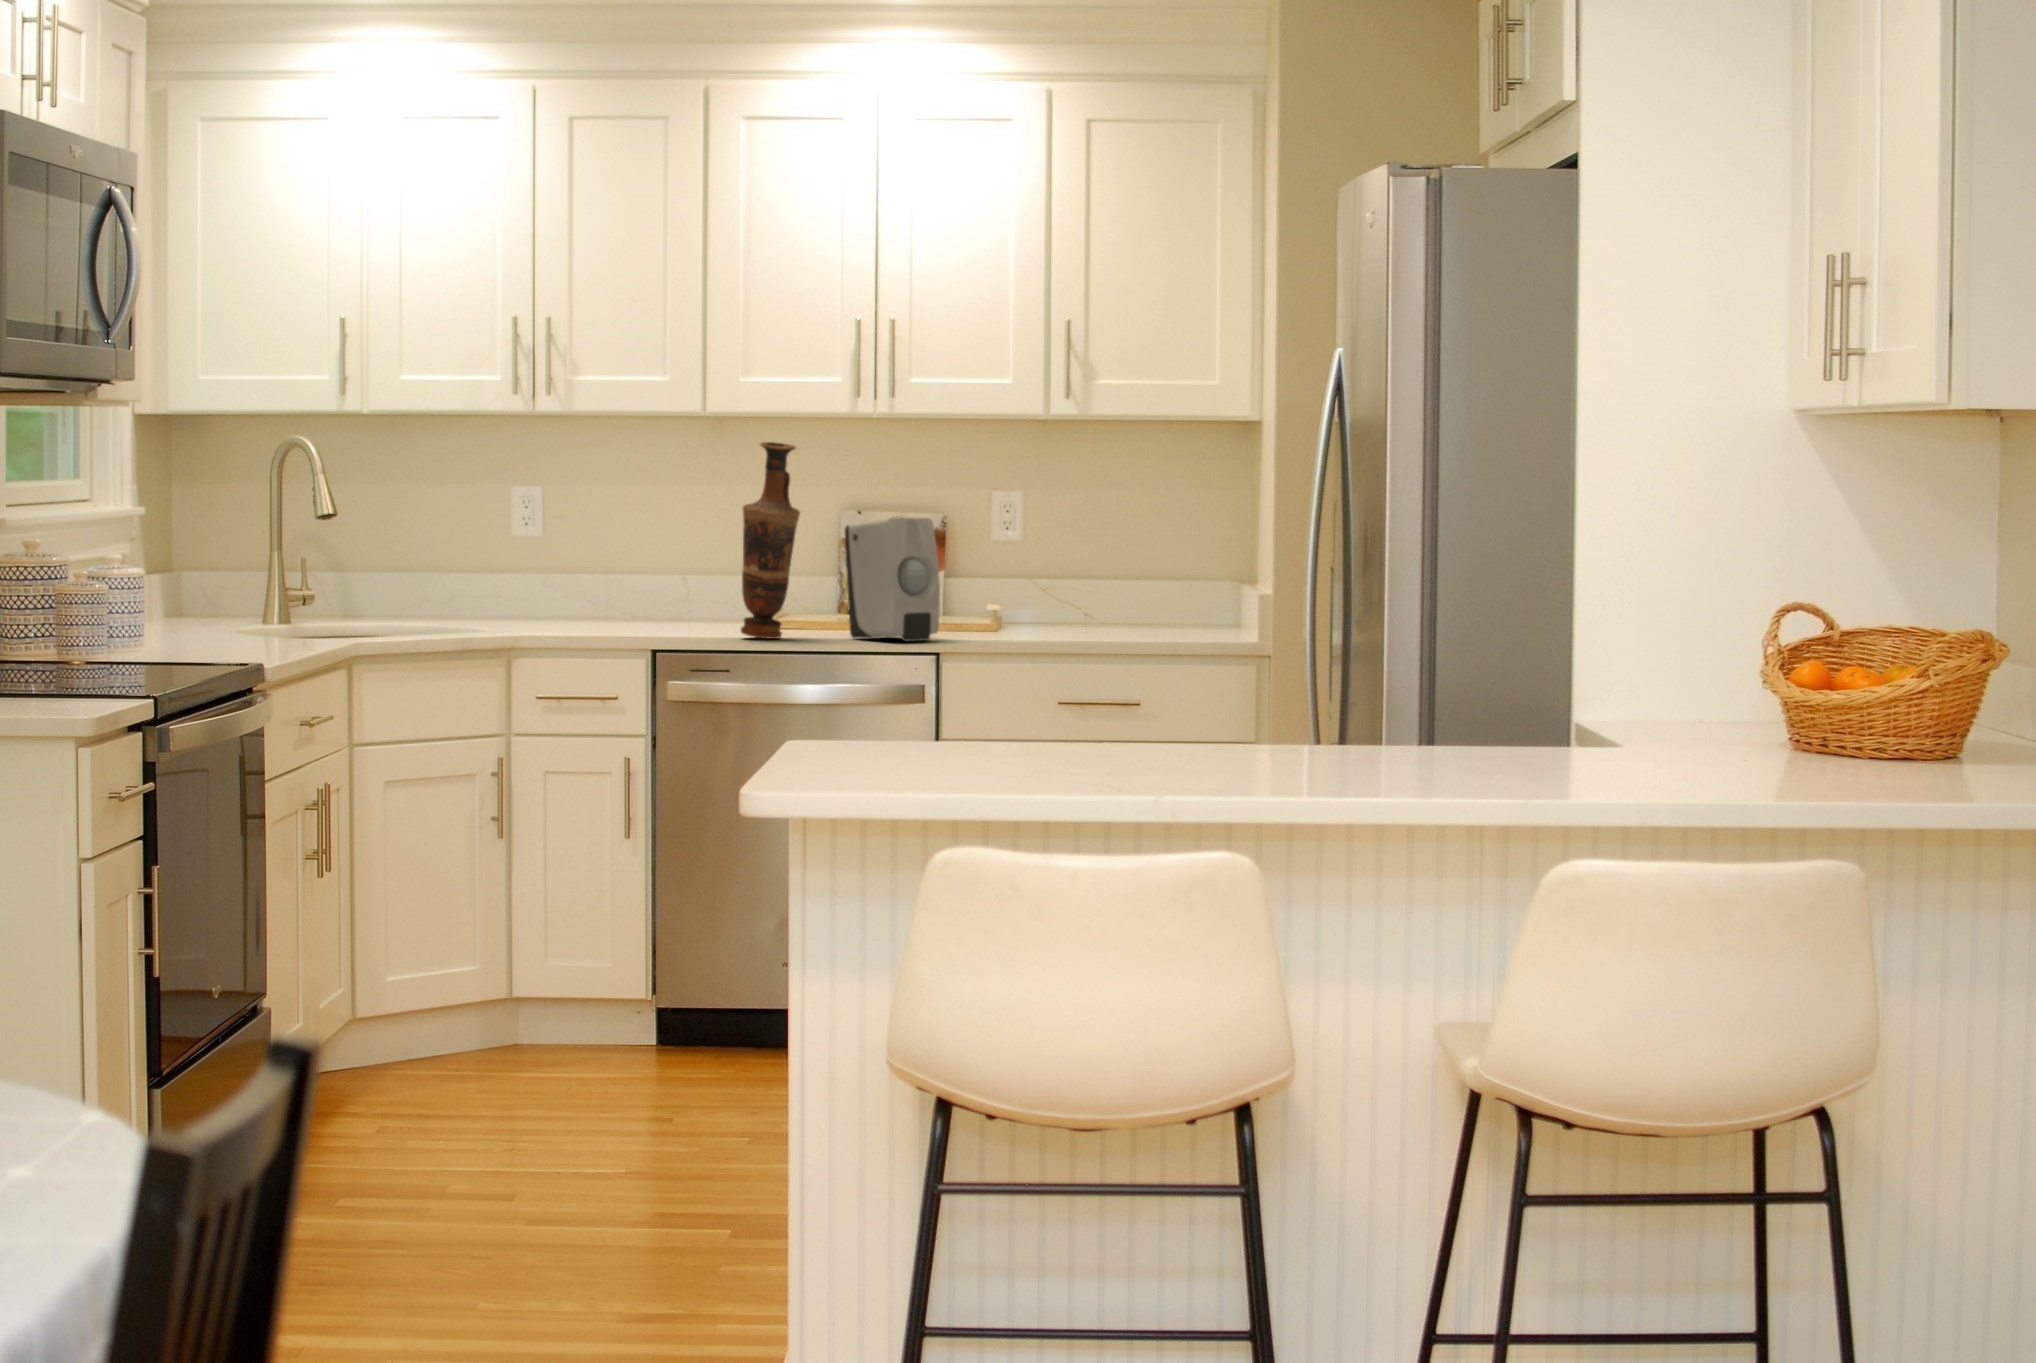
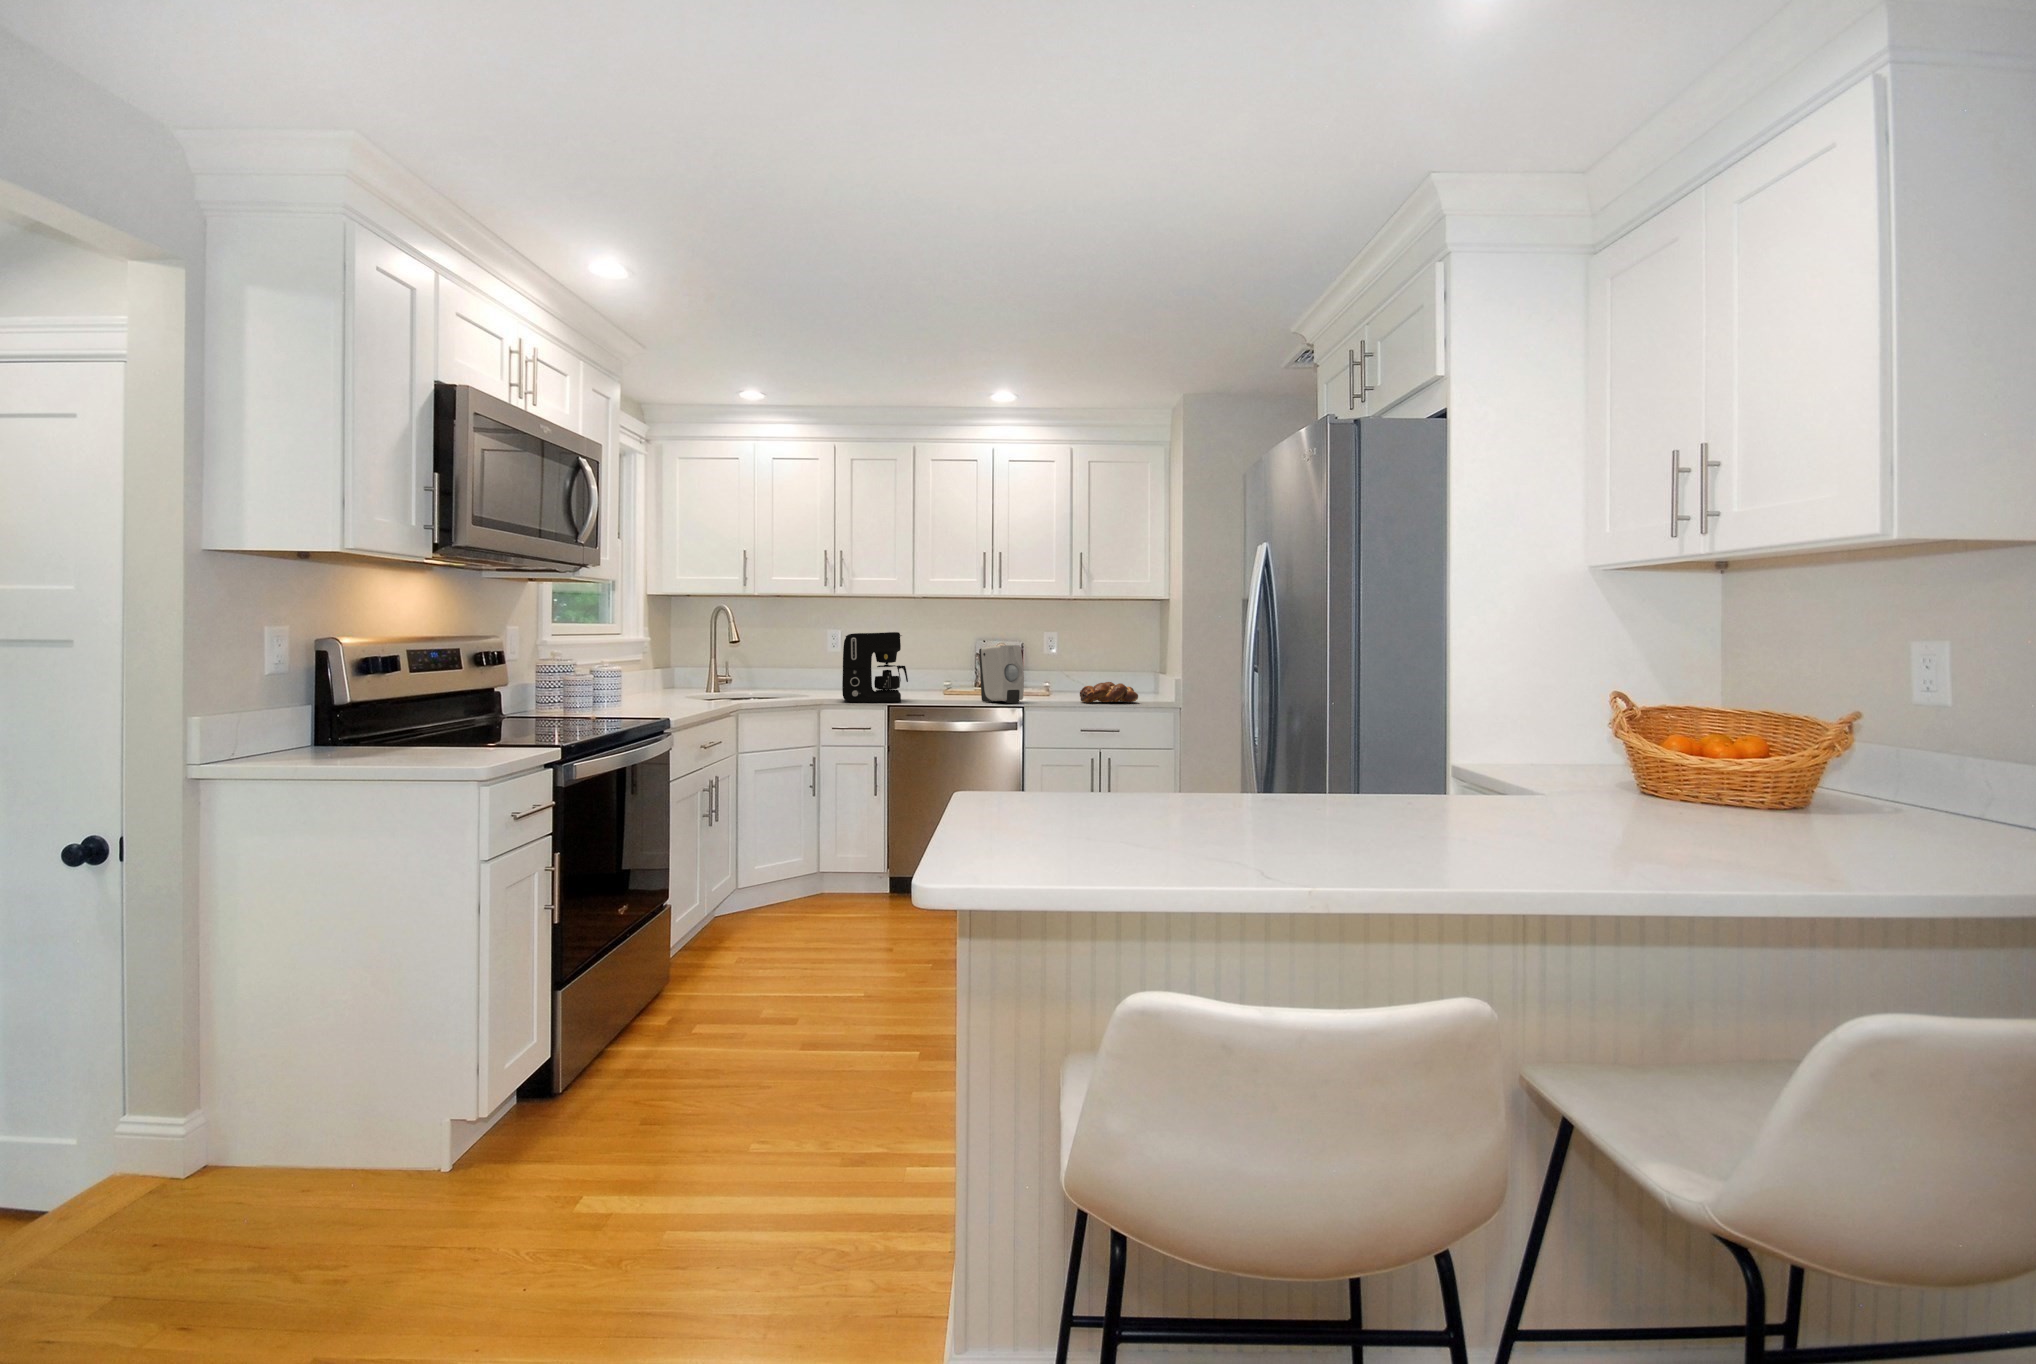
vase: present [741,442,800,639] -> none [930,610,959,702]
coffee maker: none [549,489,692,639] -> present [842,632,908,702]
bread loaf: none [1059,596,1184,640] -> present [1080,682,1138,703]

